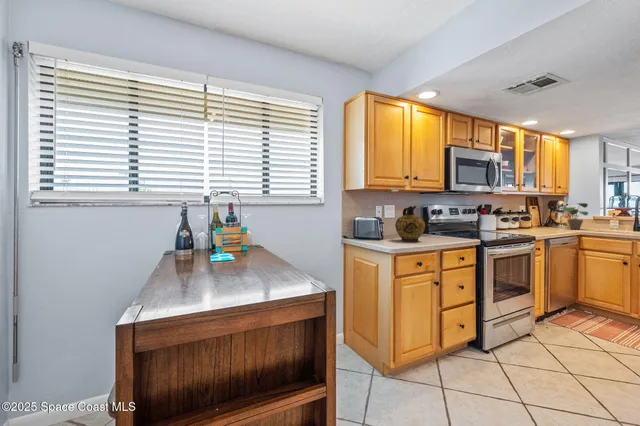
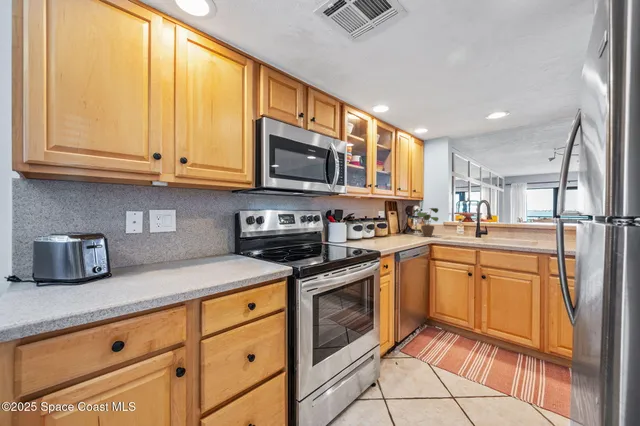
ceramic jug: present [395,206,425,241] -> none [130,211,192,280]

